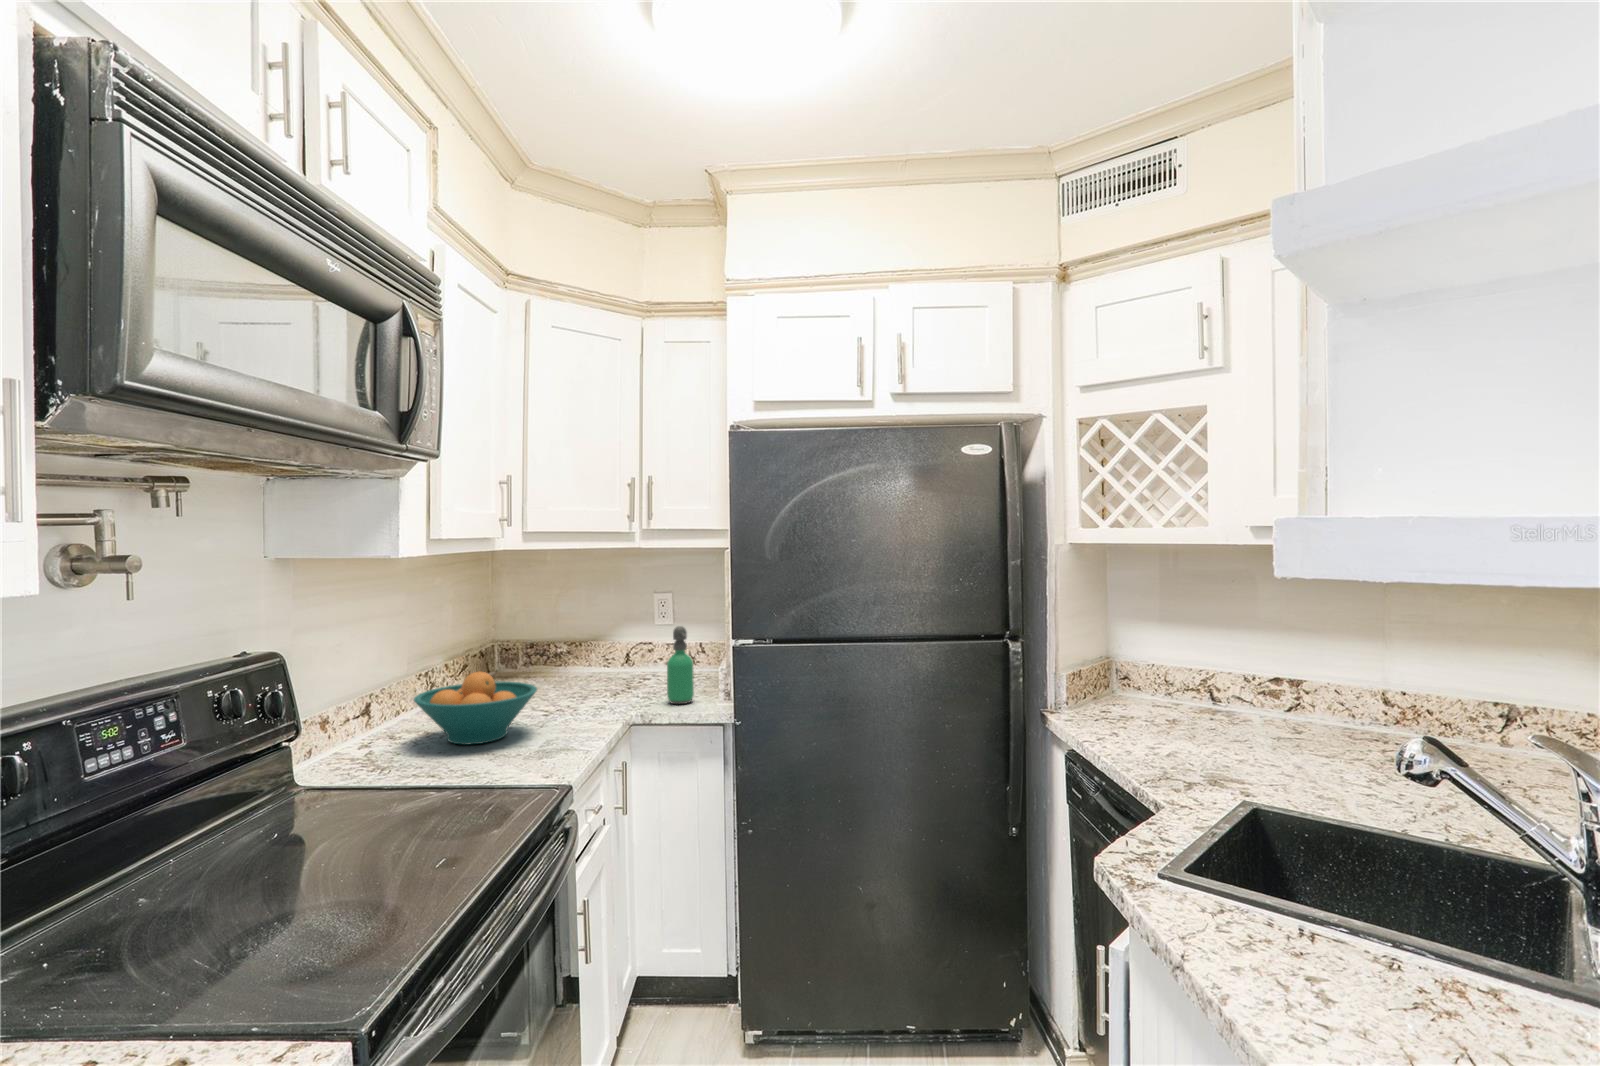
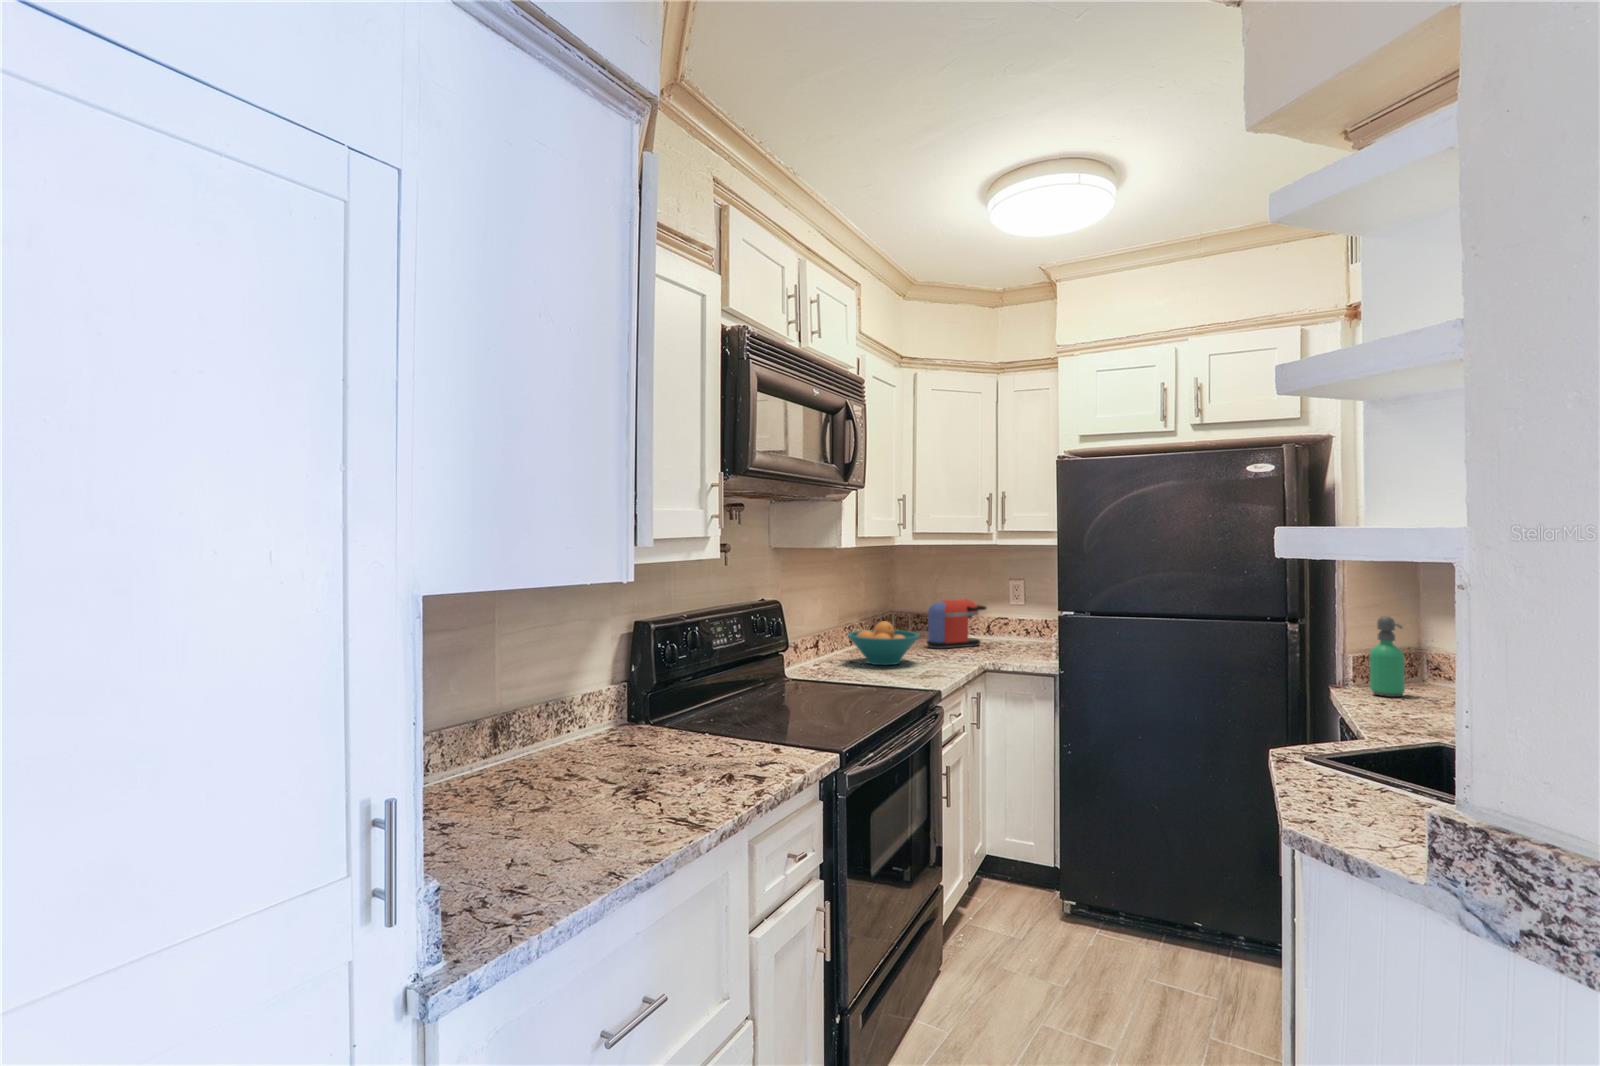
coffee maker: none [545,622,629,697] -> present [927,599,987,648]
soap dispenser: present [667,626,694,704] -> present [1370,616,1405,697]

